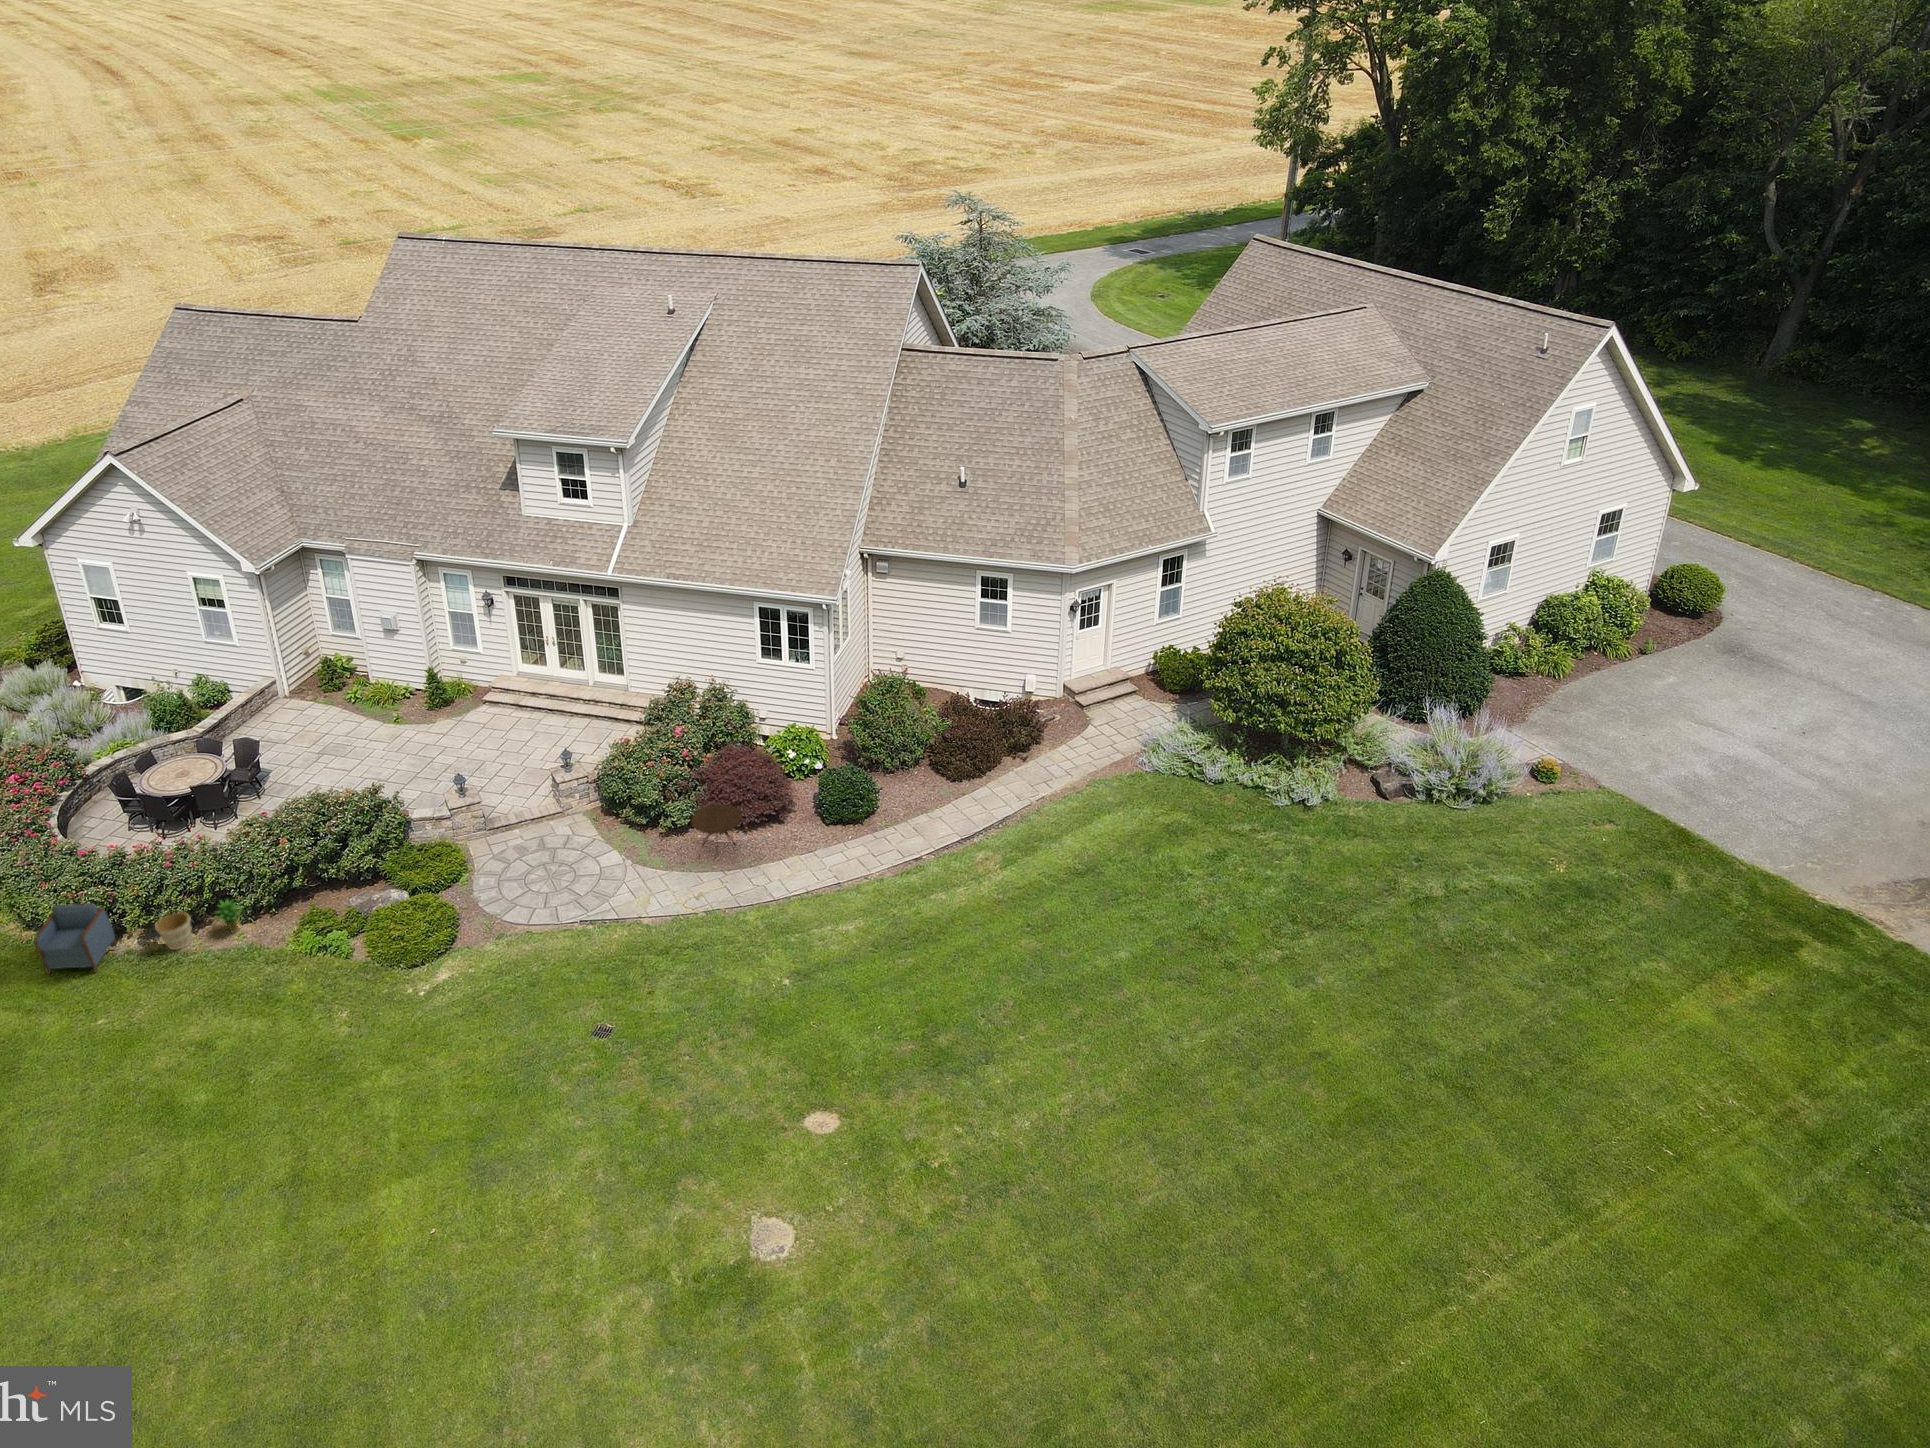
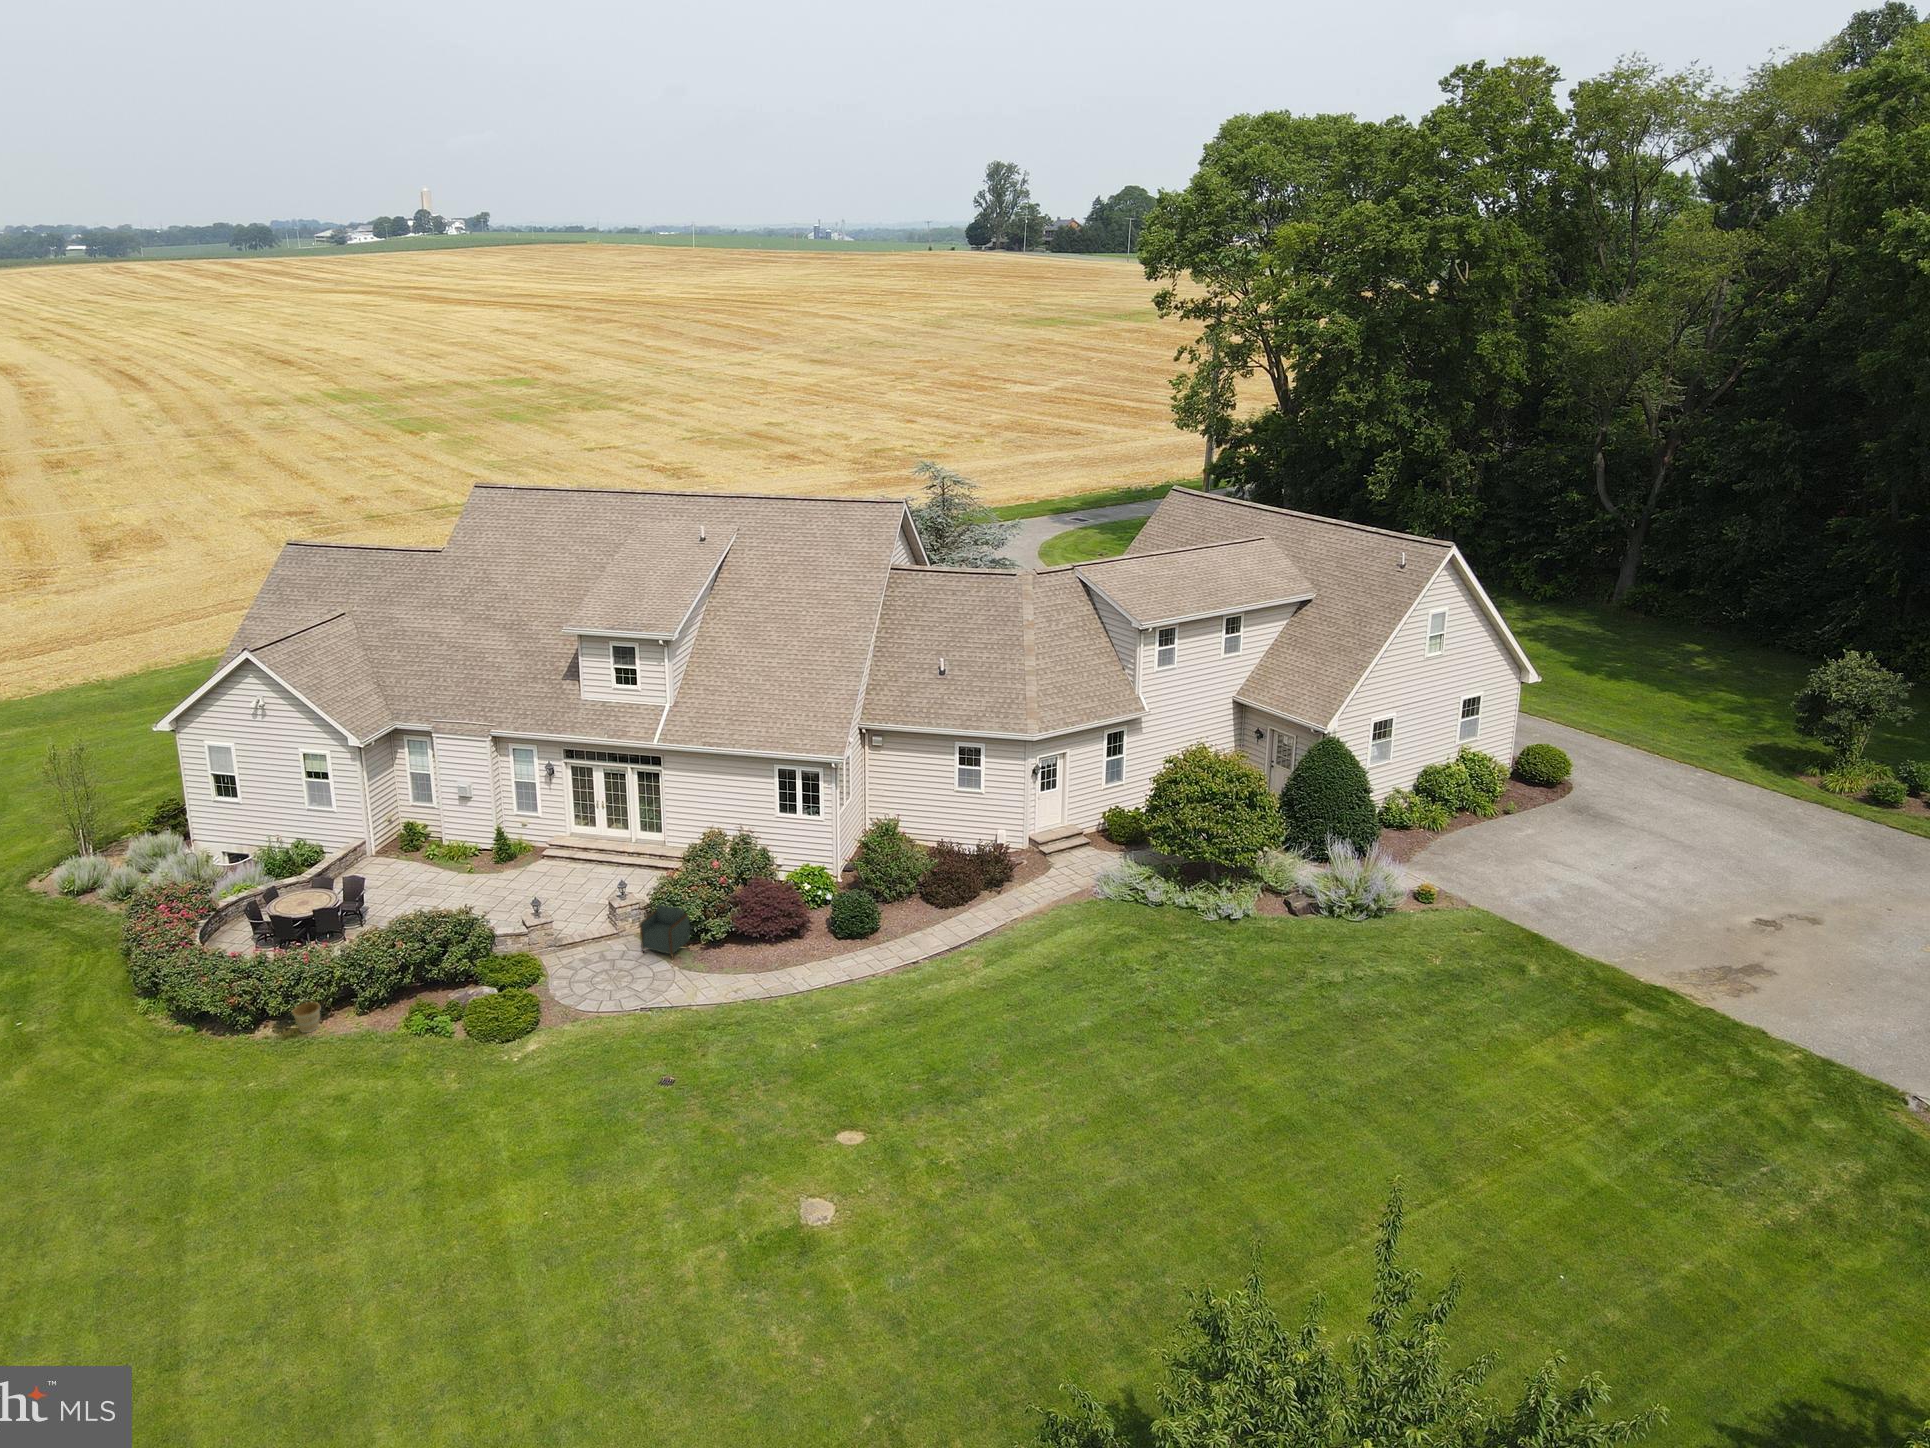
round table: present [692,804,741,844] -> none [729,920,770,962]
potted plant: present [216,900,241,933] -> none [339,991,363,1020]
armchair: present [33,904,116,975] -> present [640,905,690,959]

